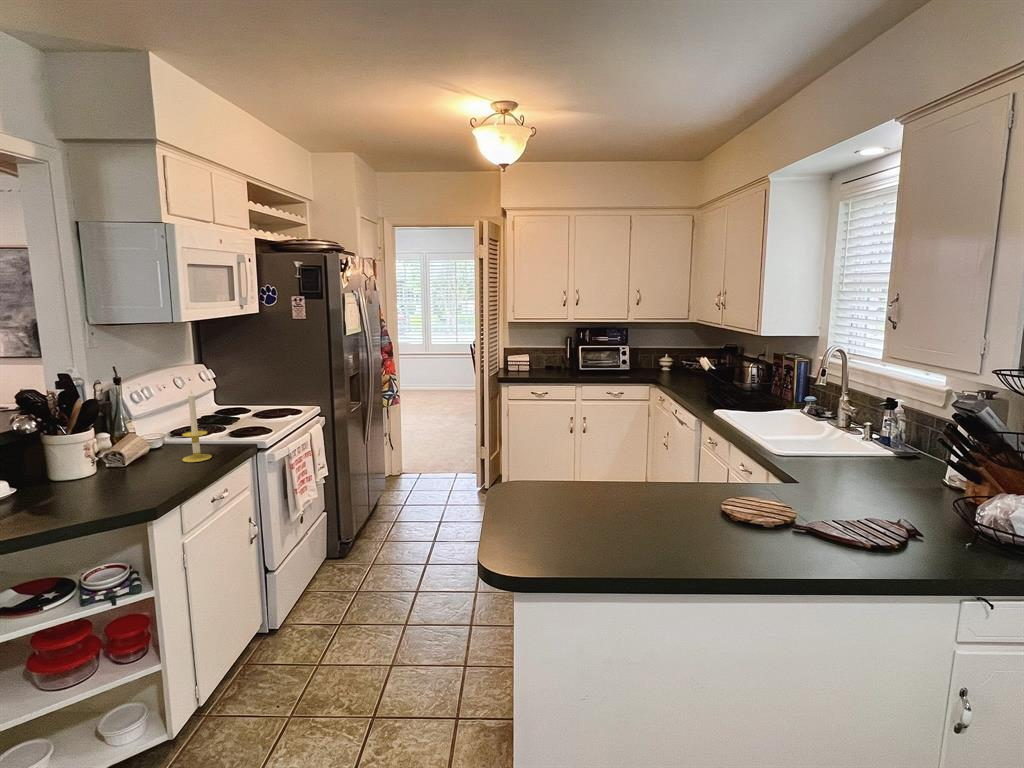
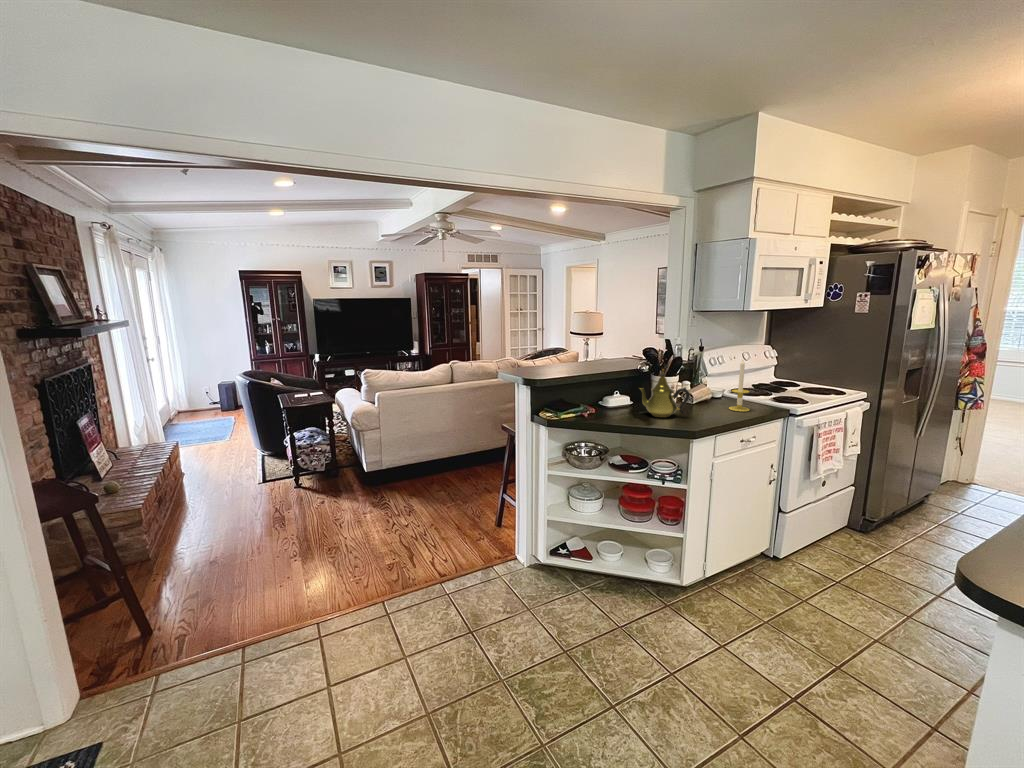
teapot: none [25,424,126,504] -> present [639,369,690,417]

